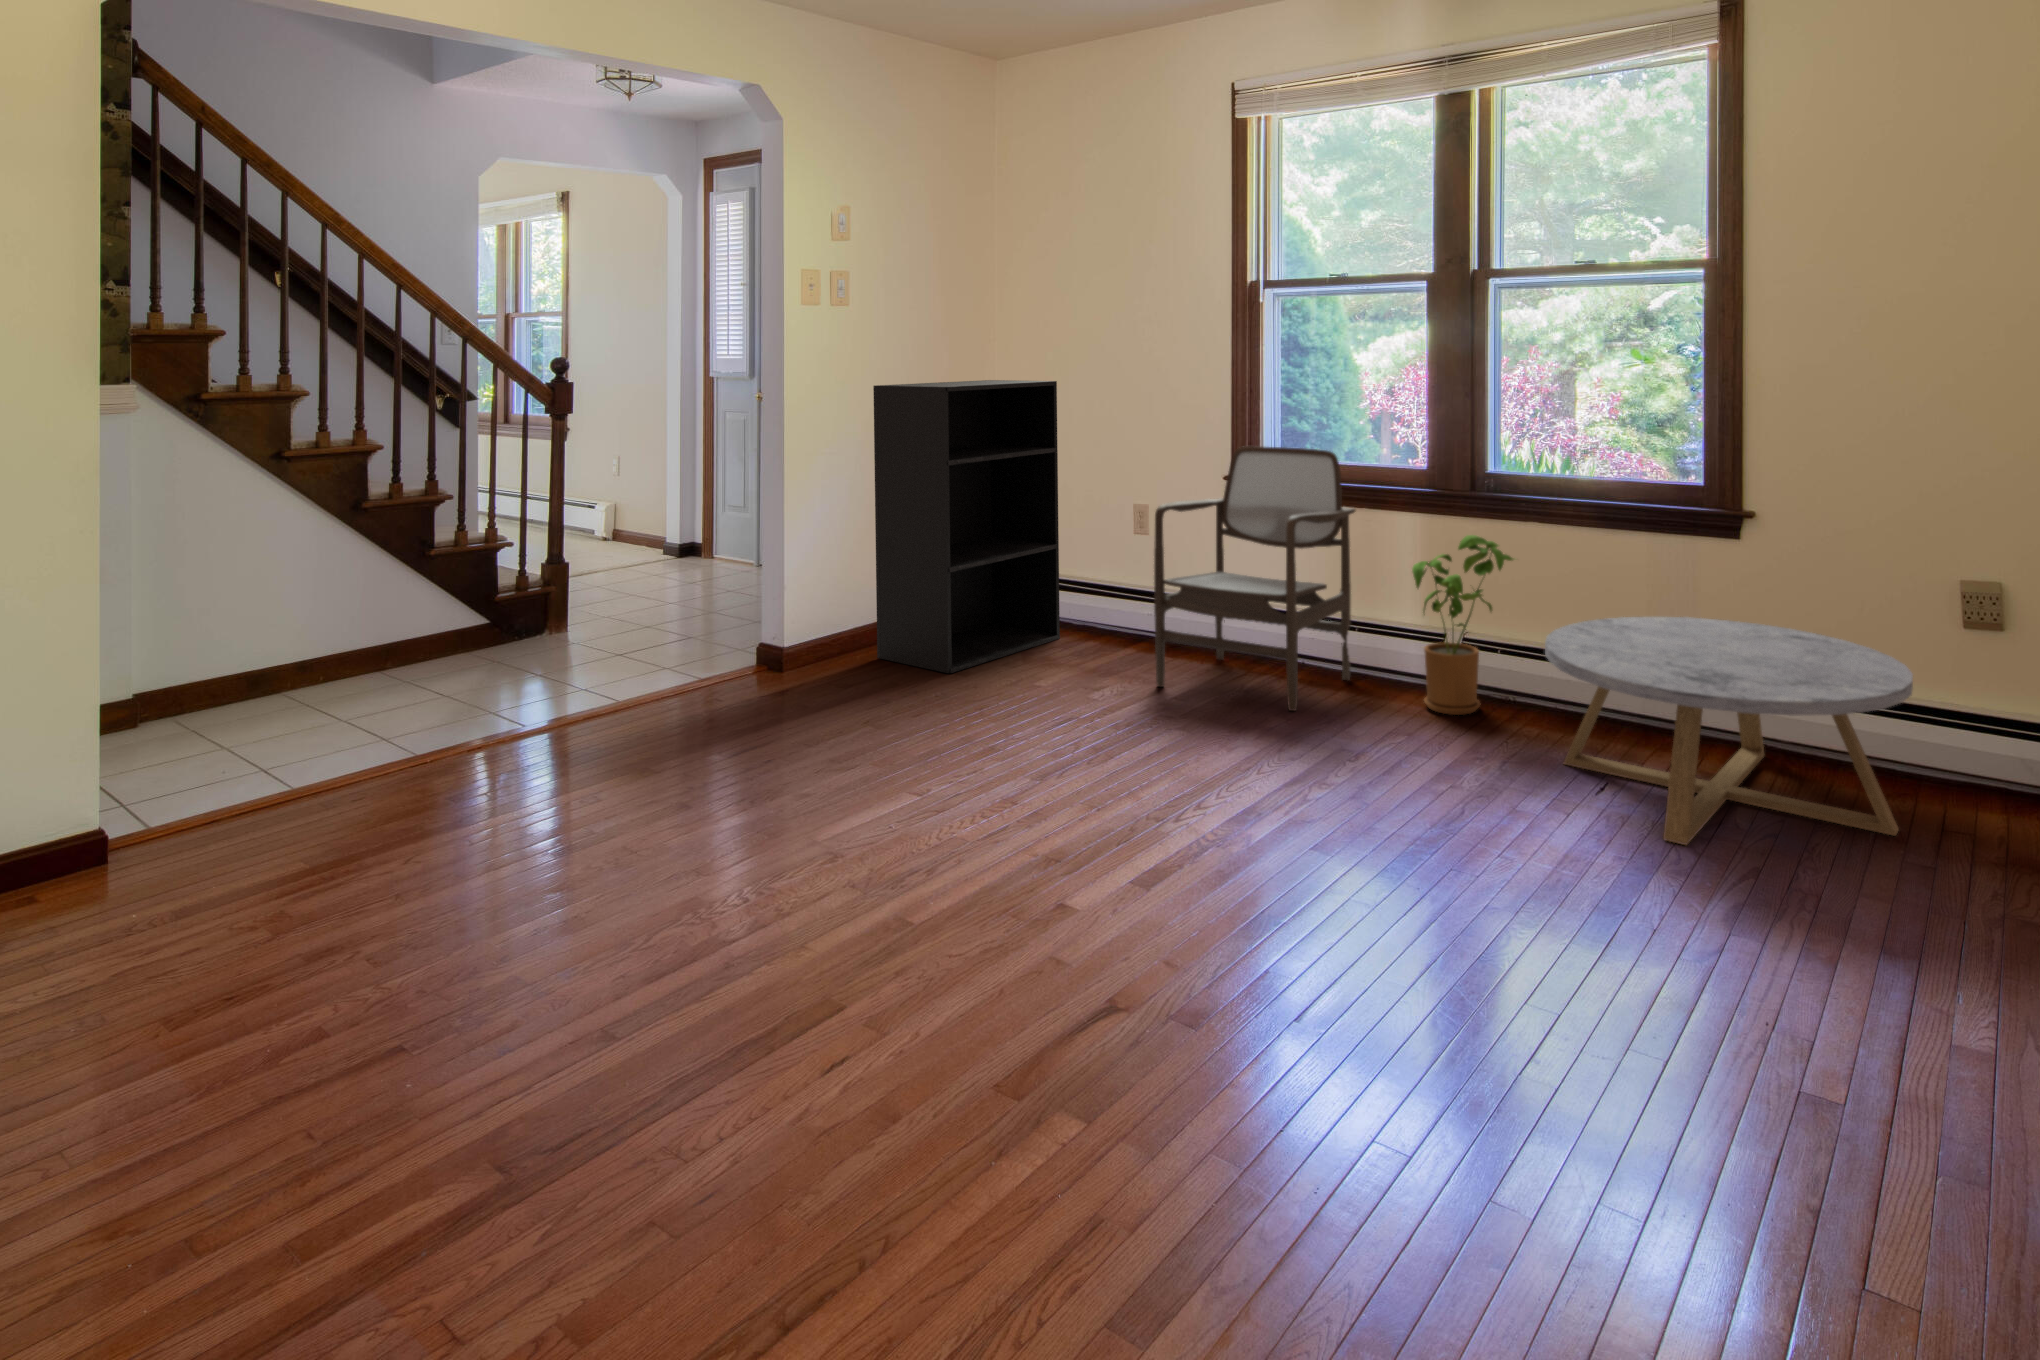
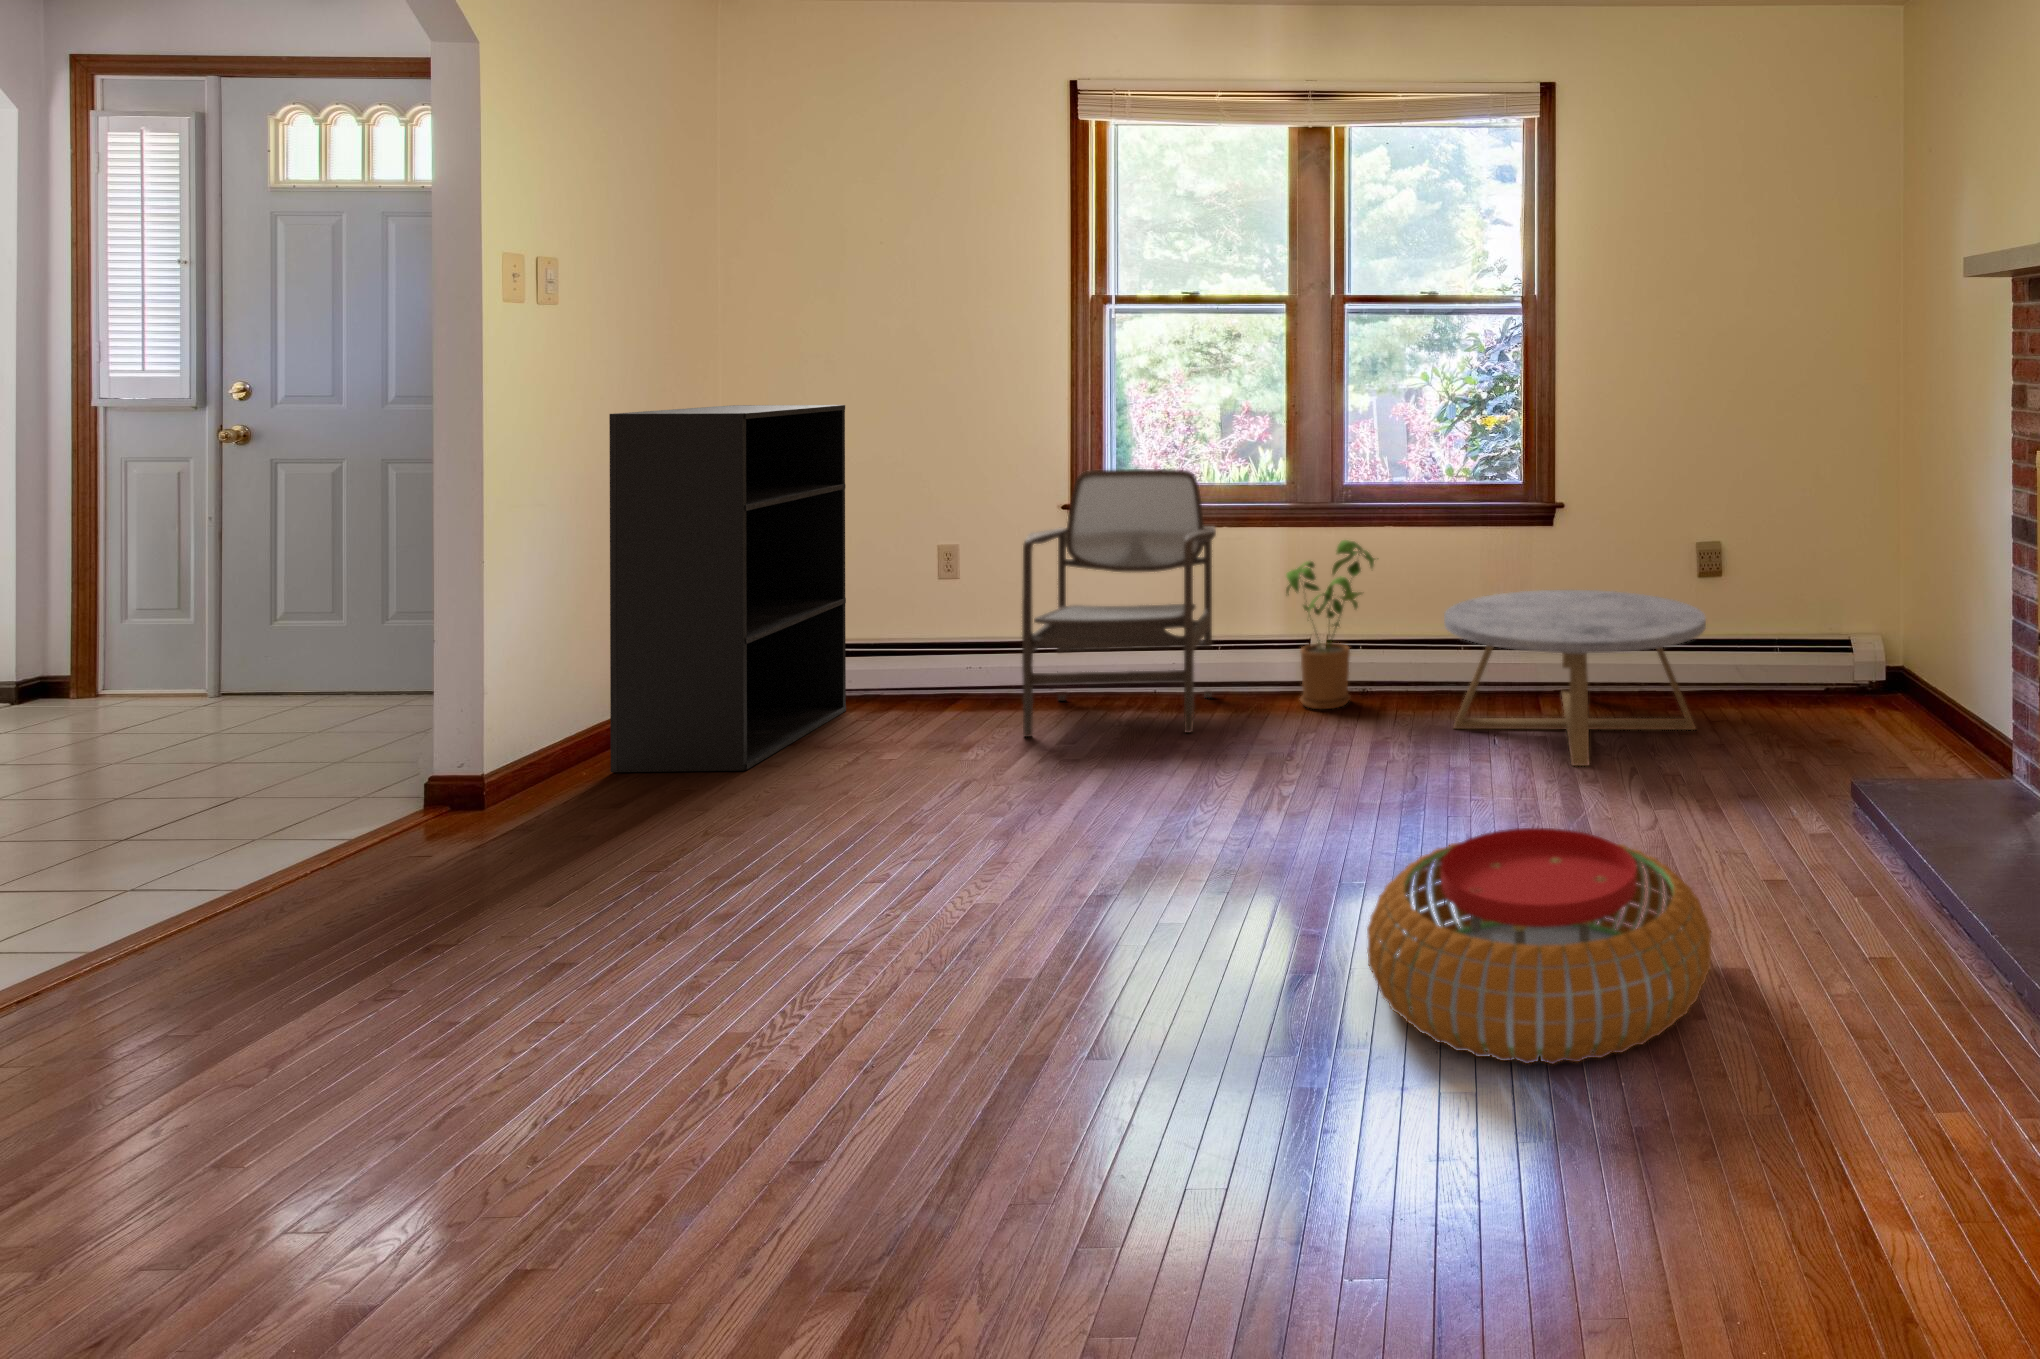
pouf: none [1141,886,1561,1202] -> present [1367,828,1711,1064]

